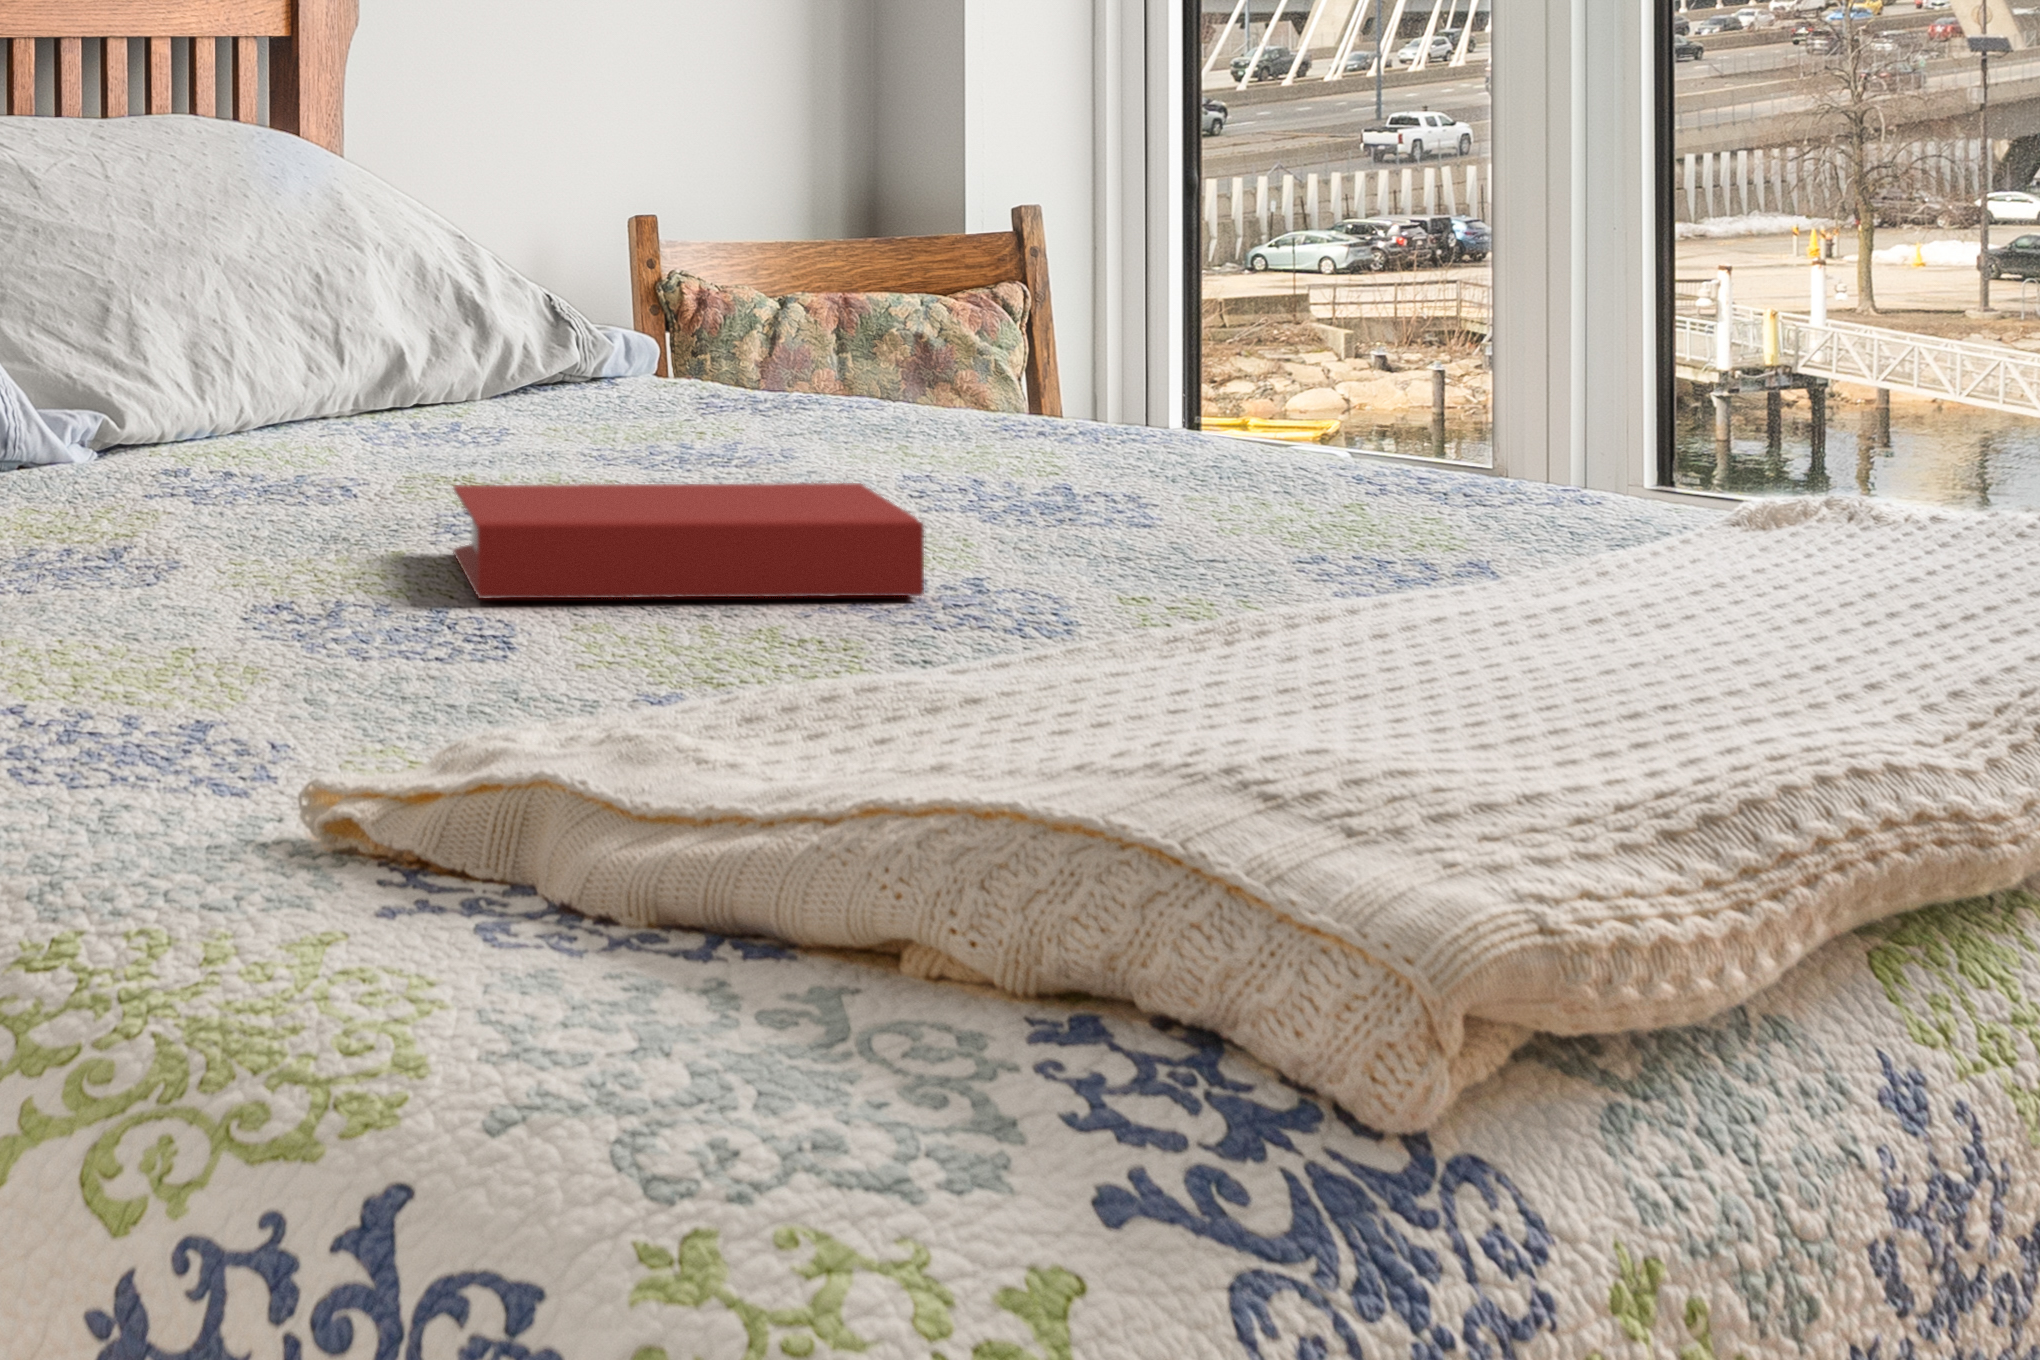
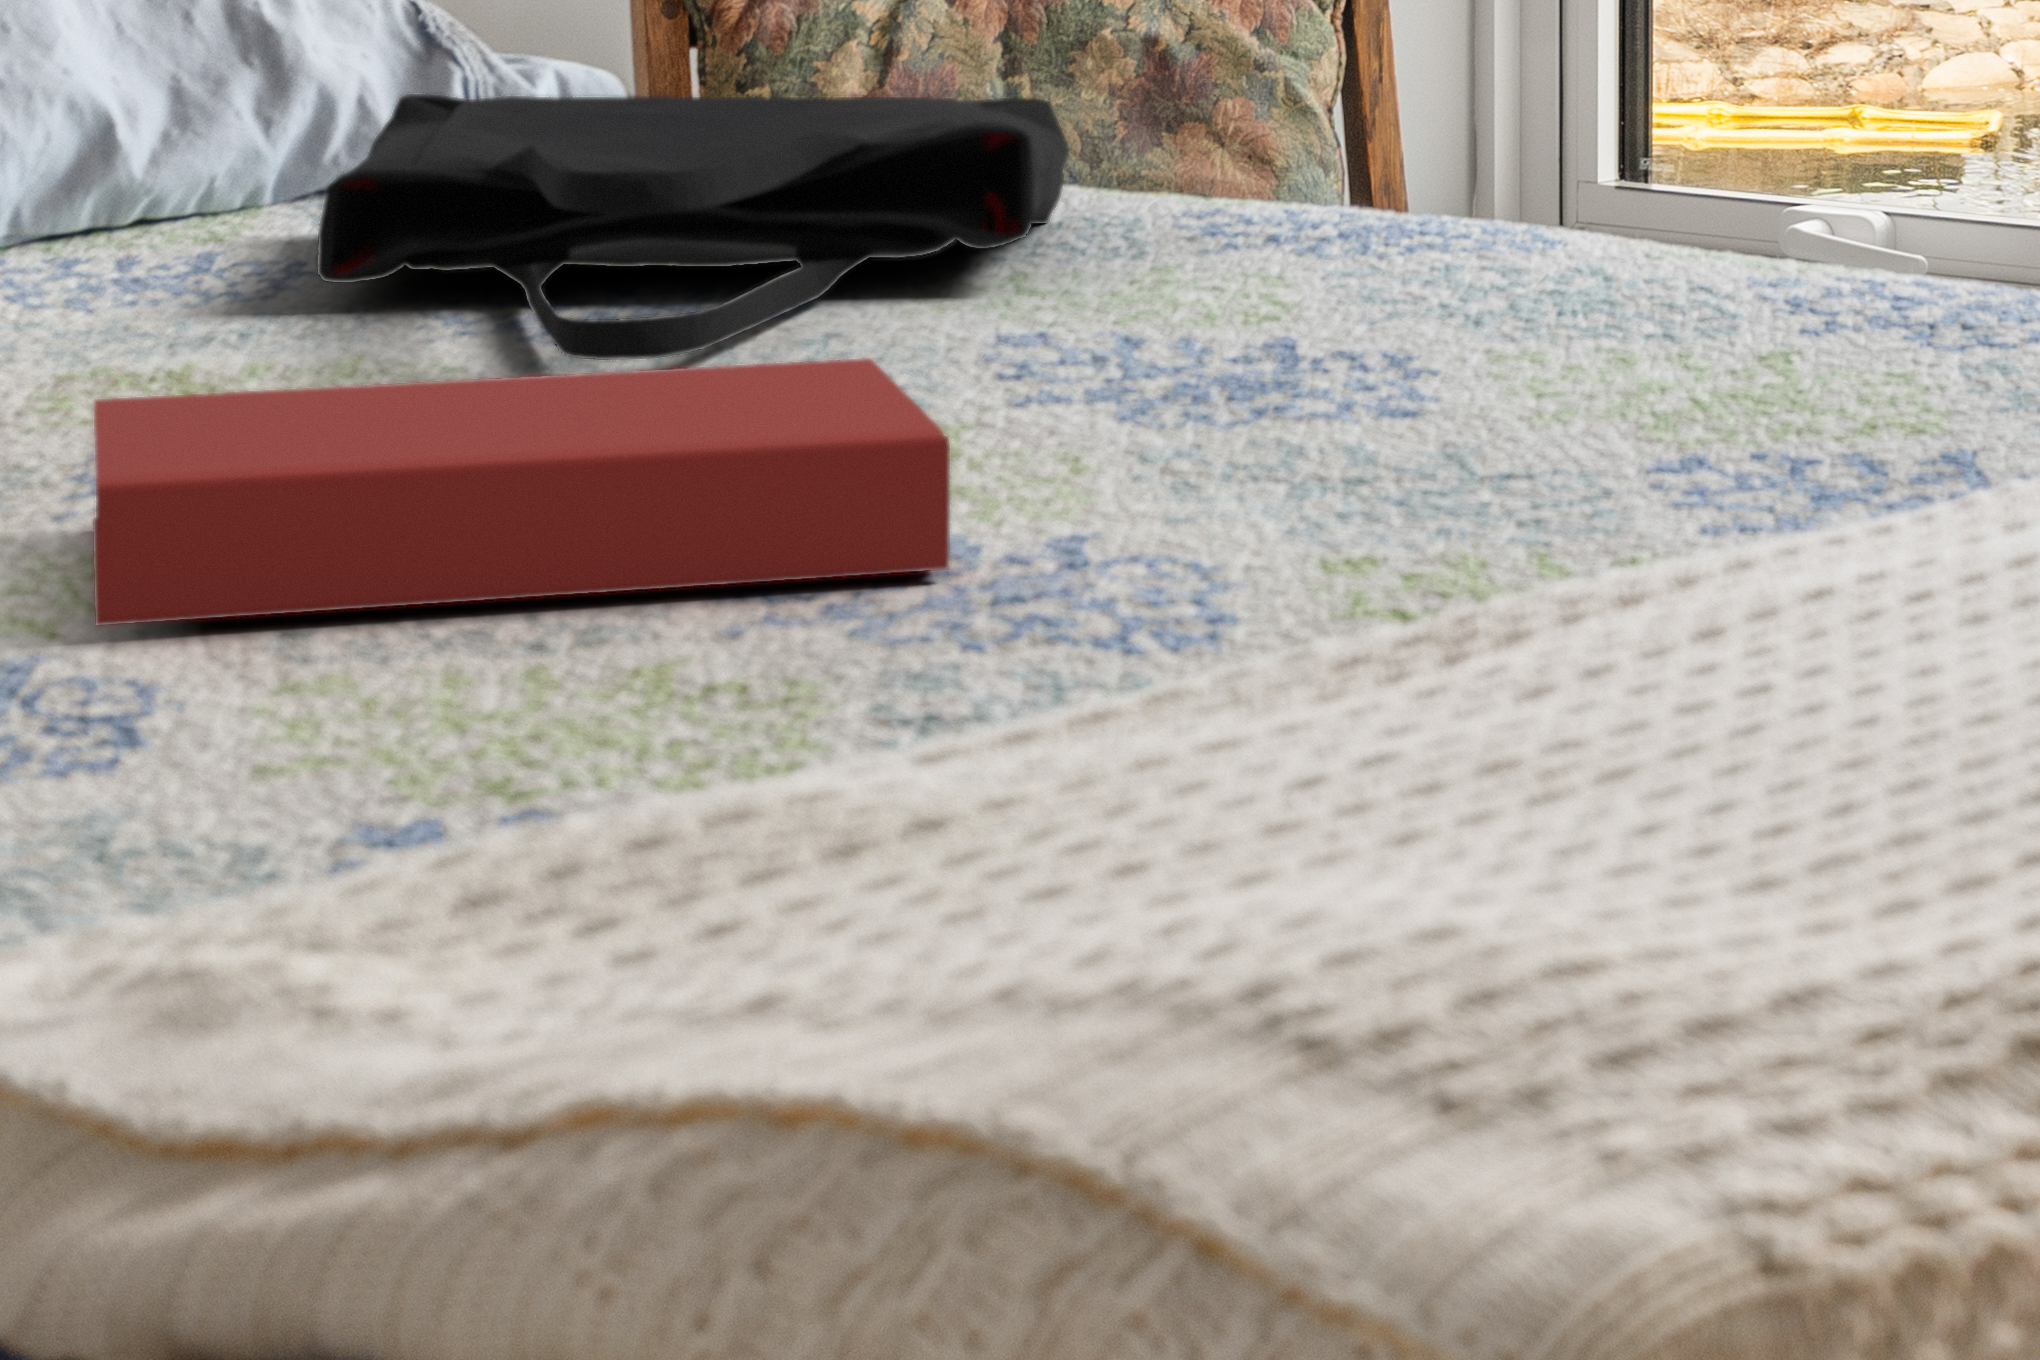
tote bag: none [525,341,925,485] -> present [317,94,1069,360]

